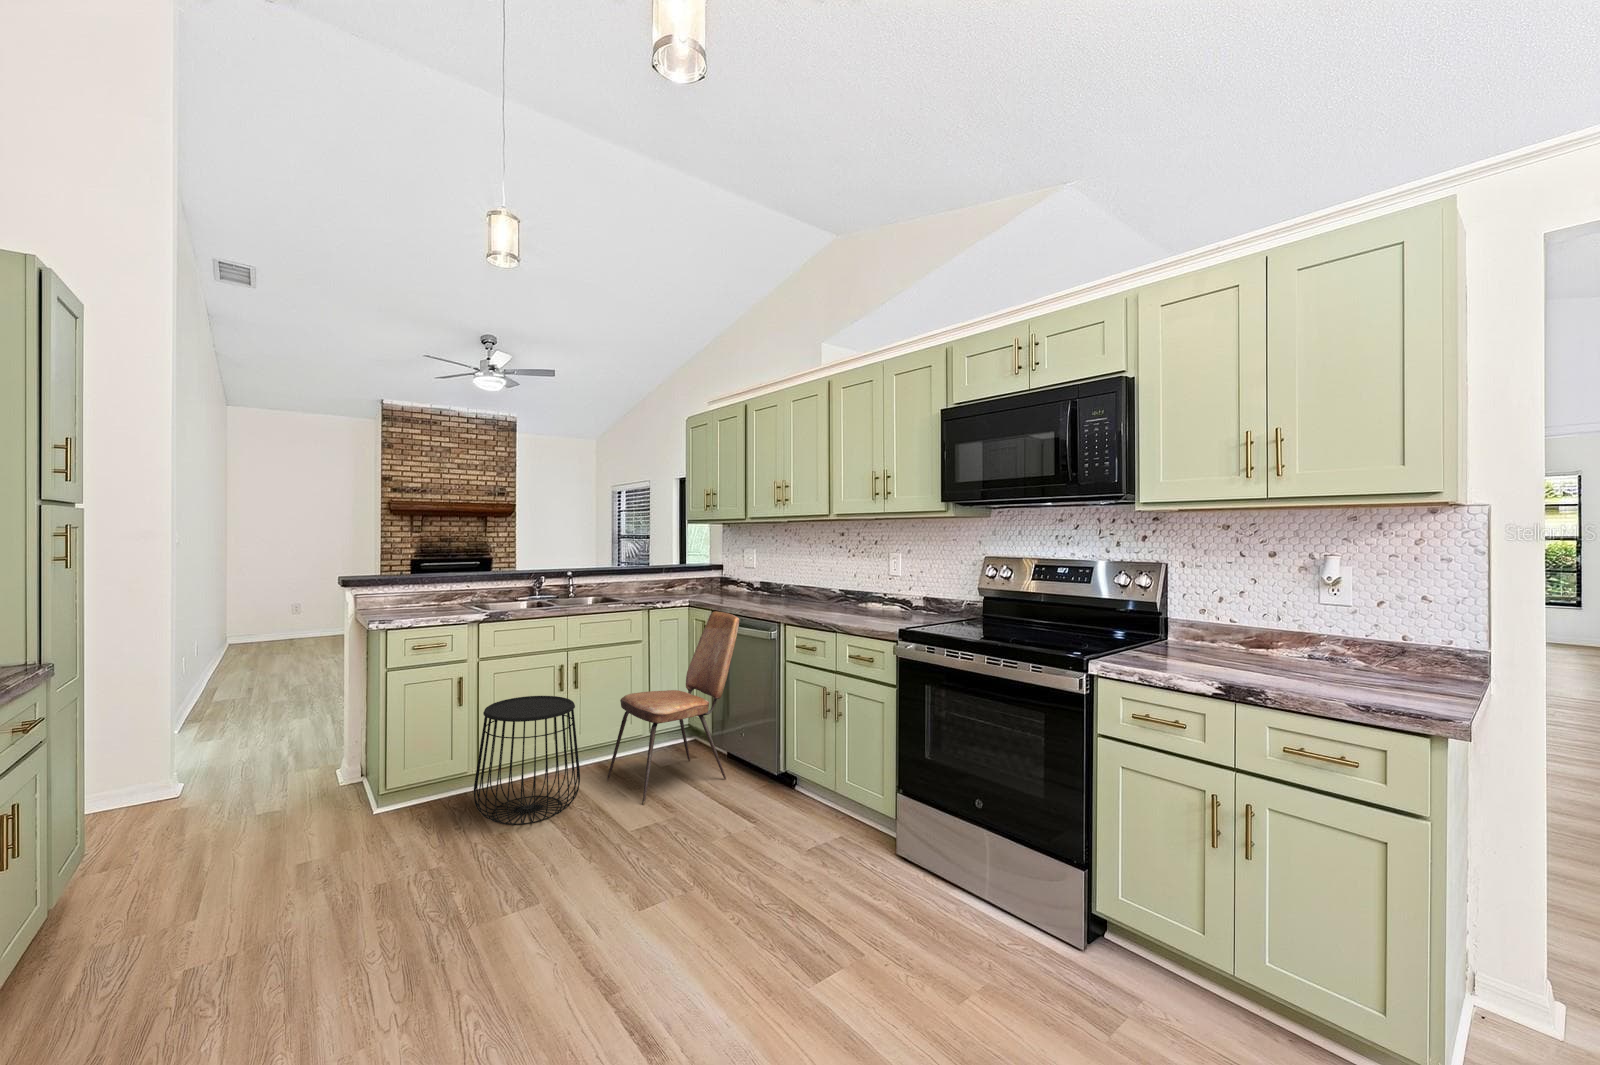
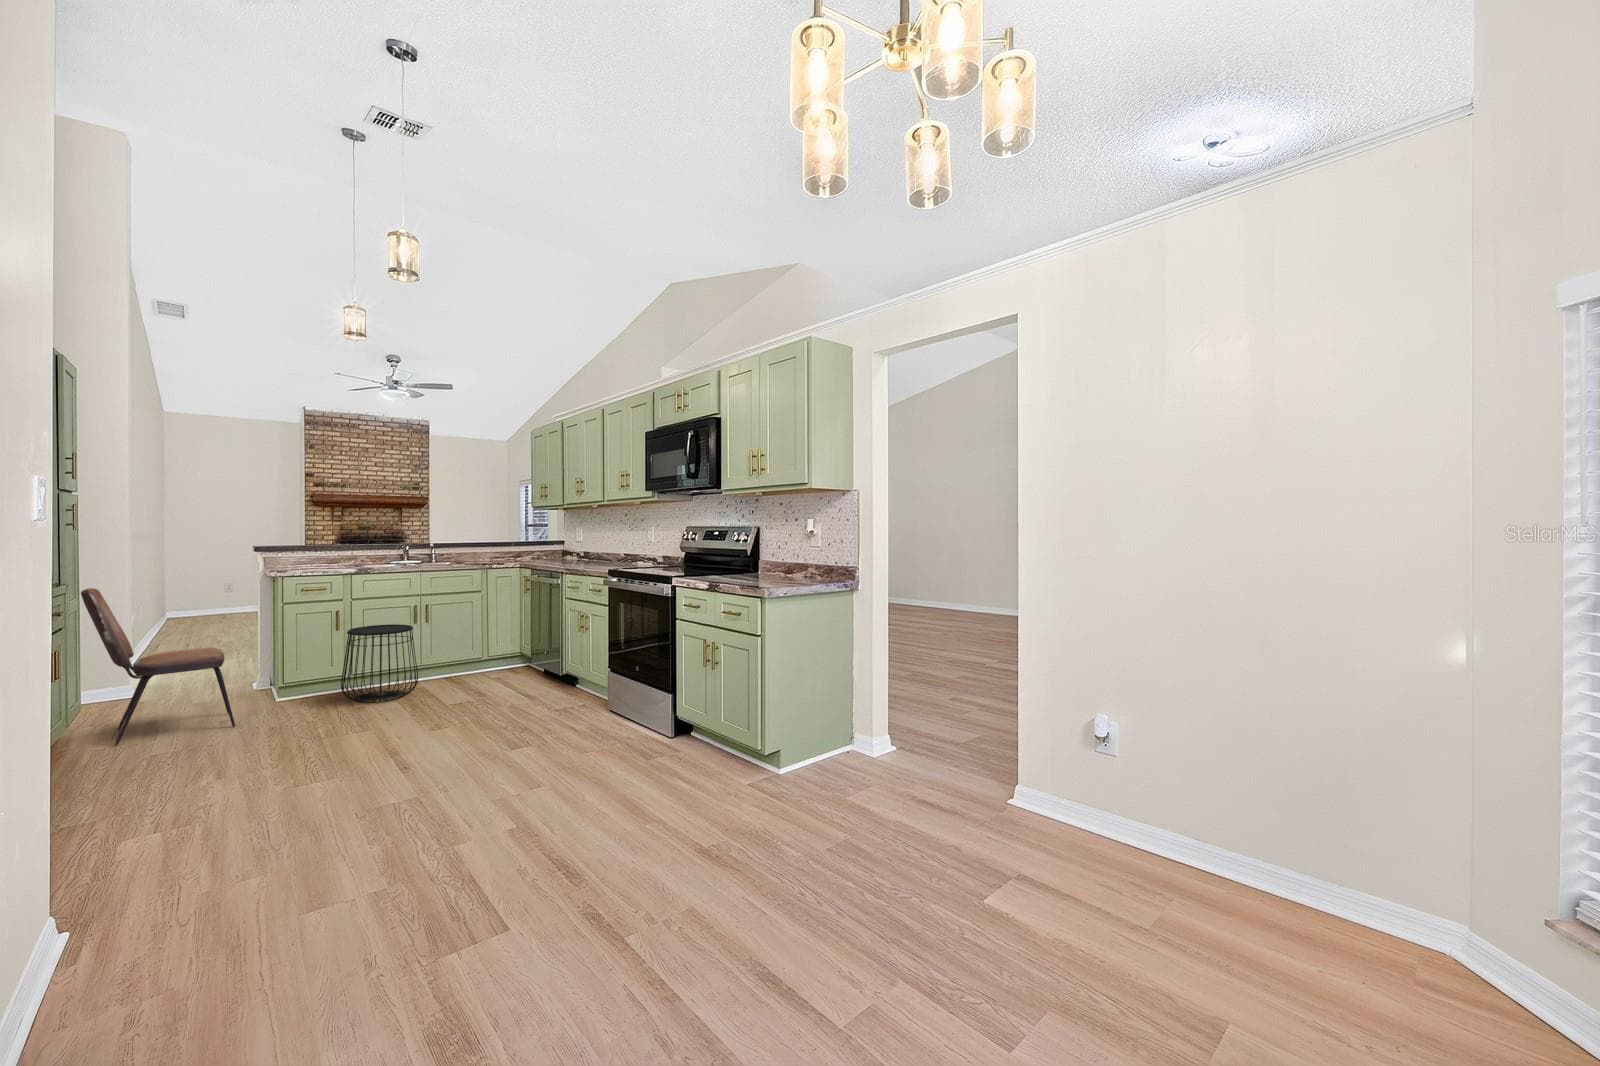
dining chair: present [607,611,739,805] -> present [81,588,235,746]

